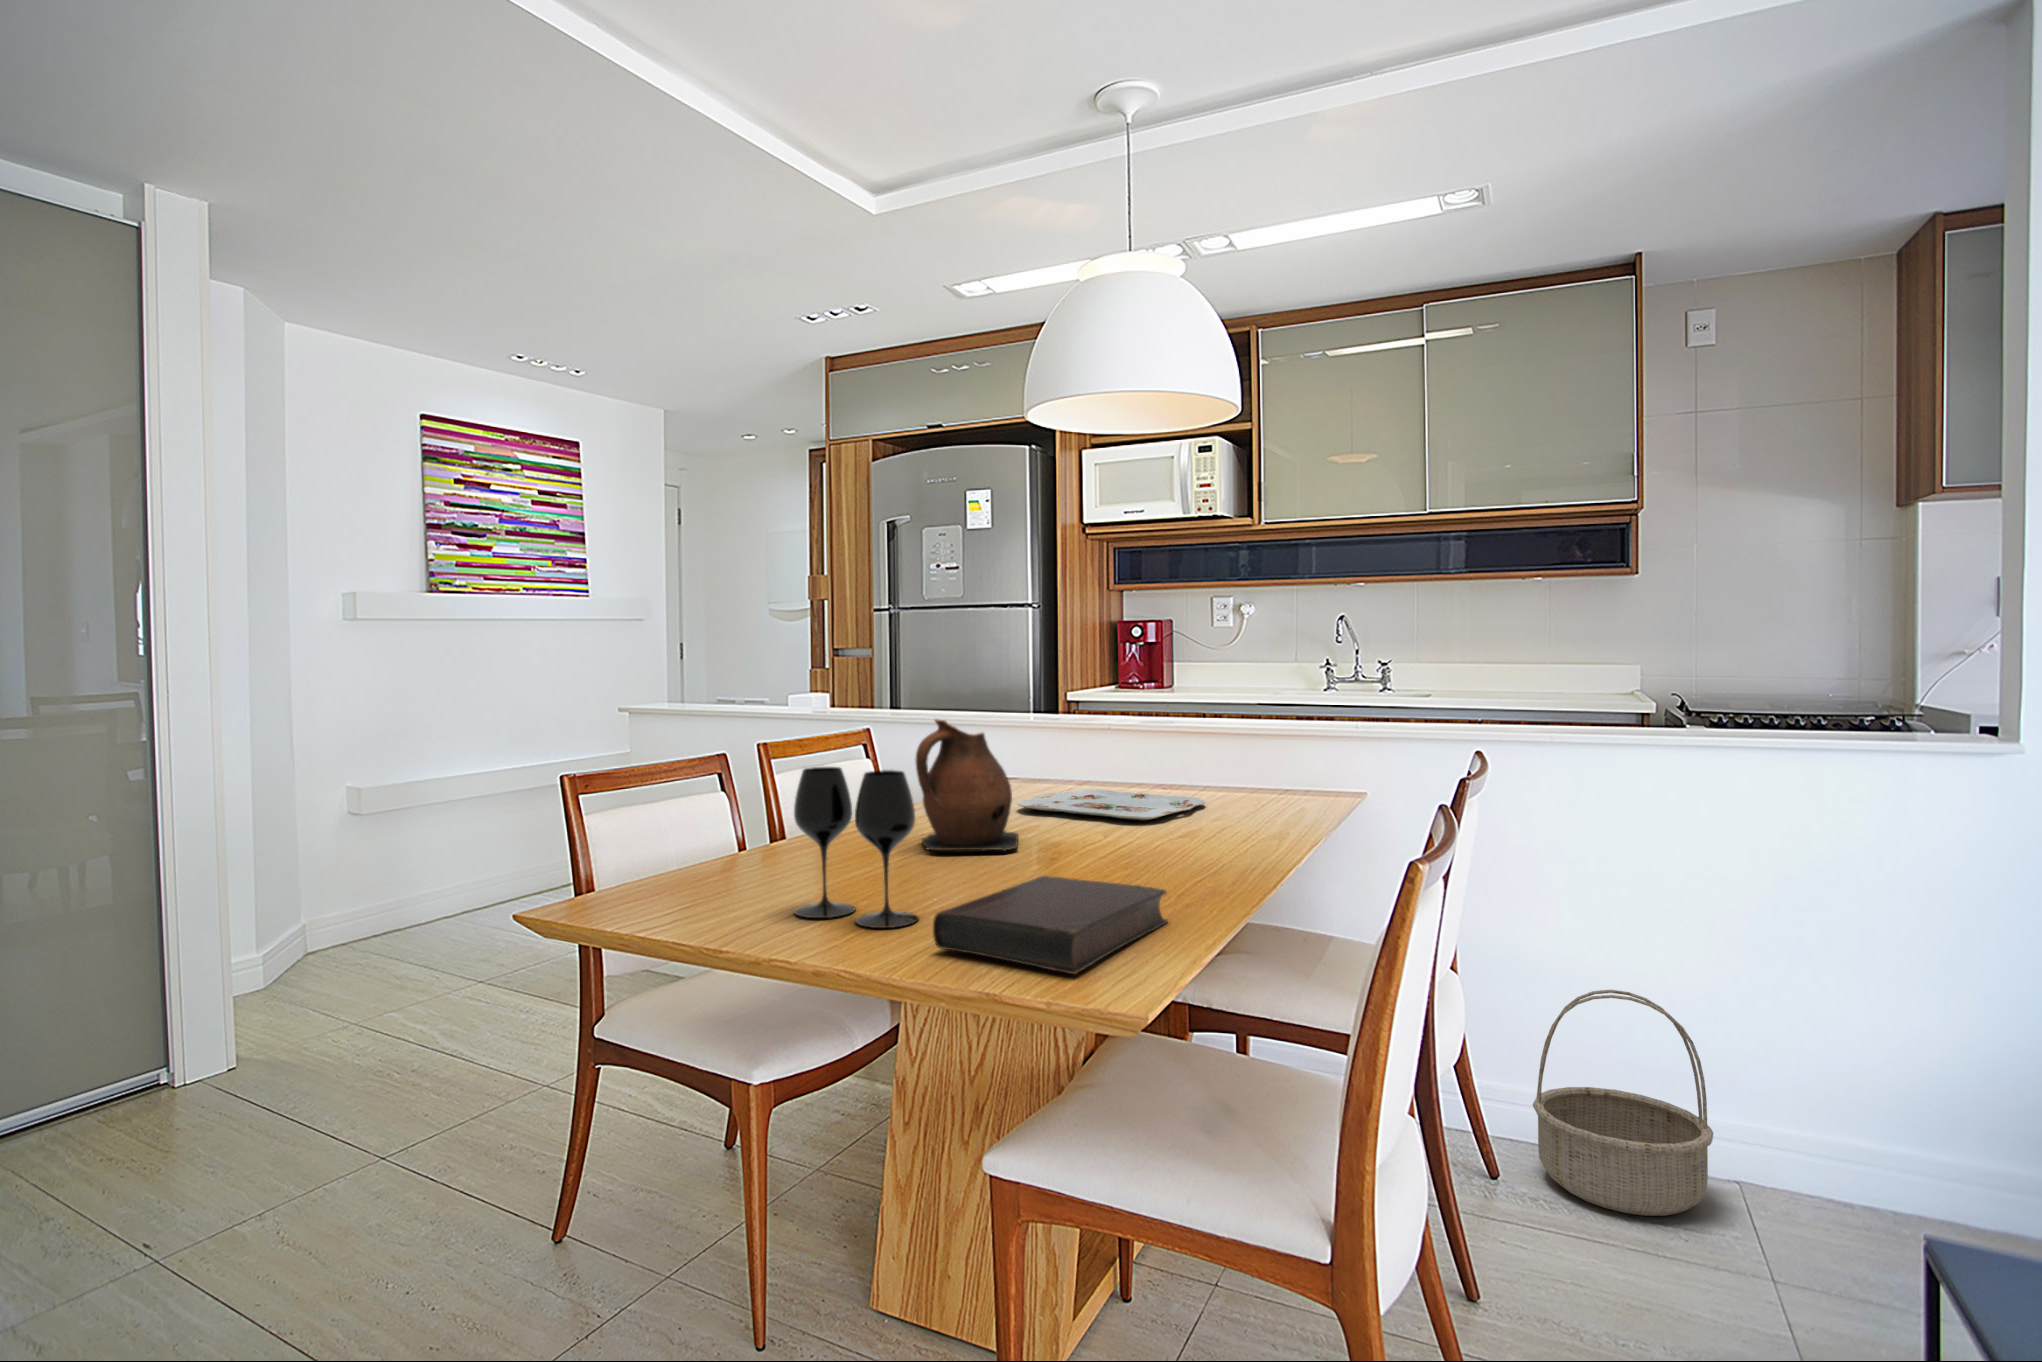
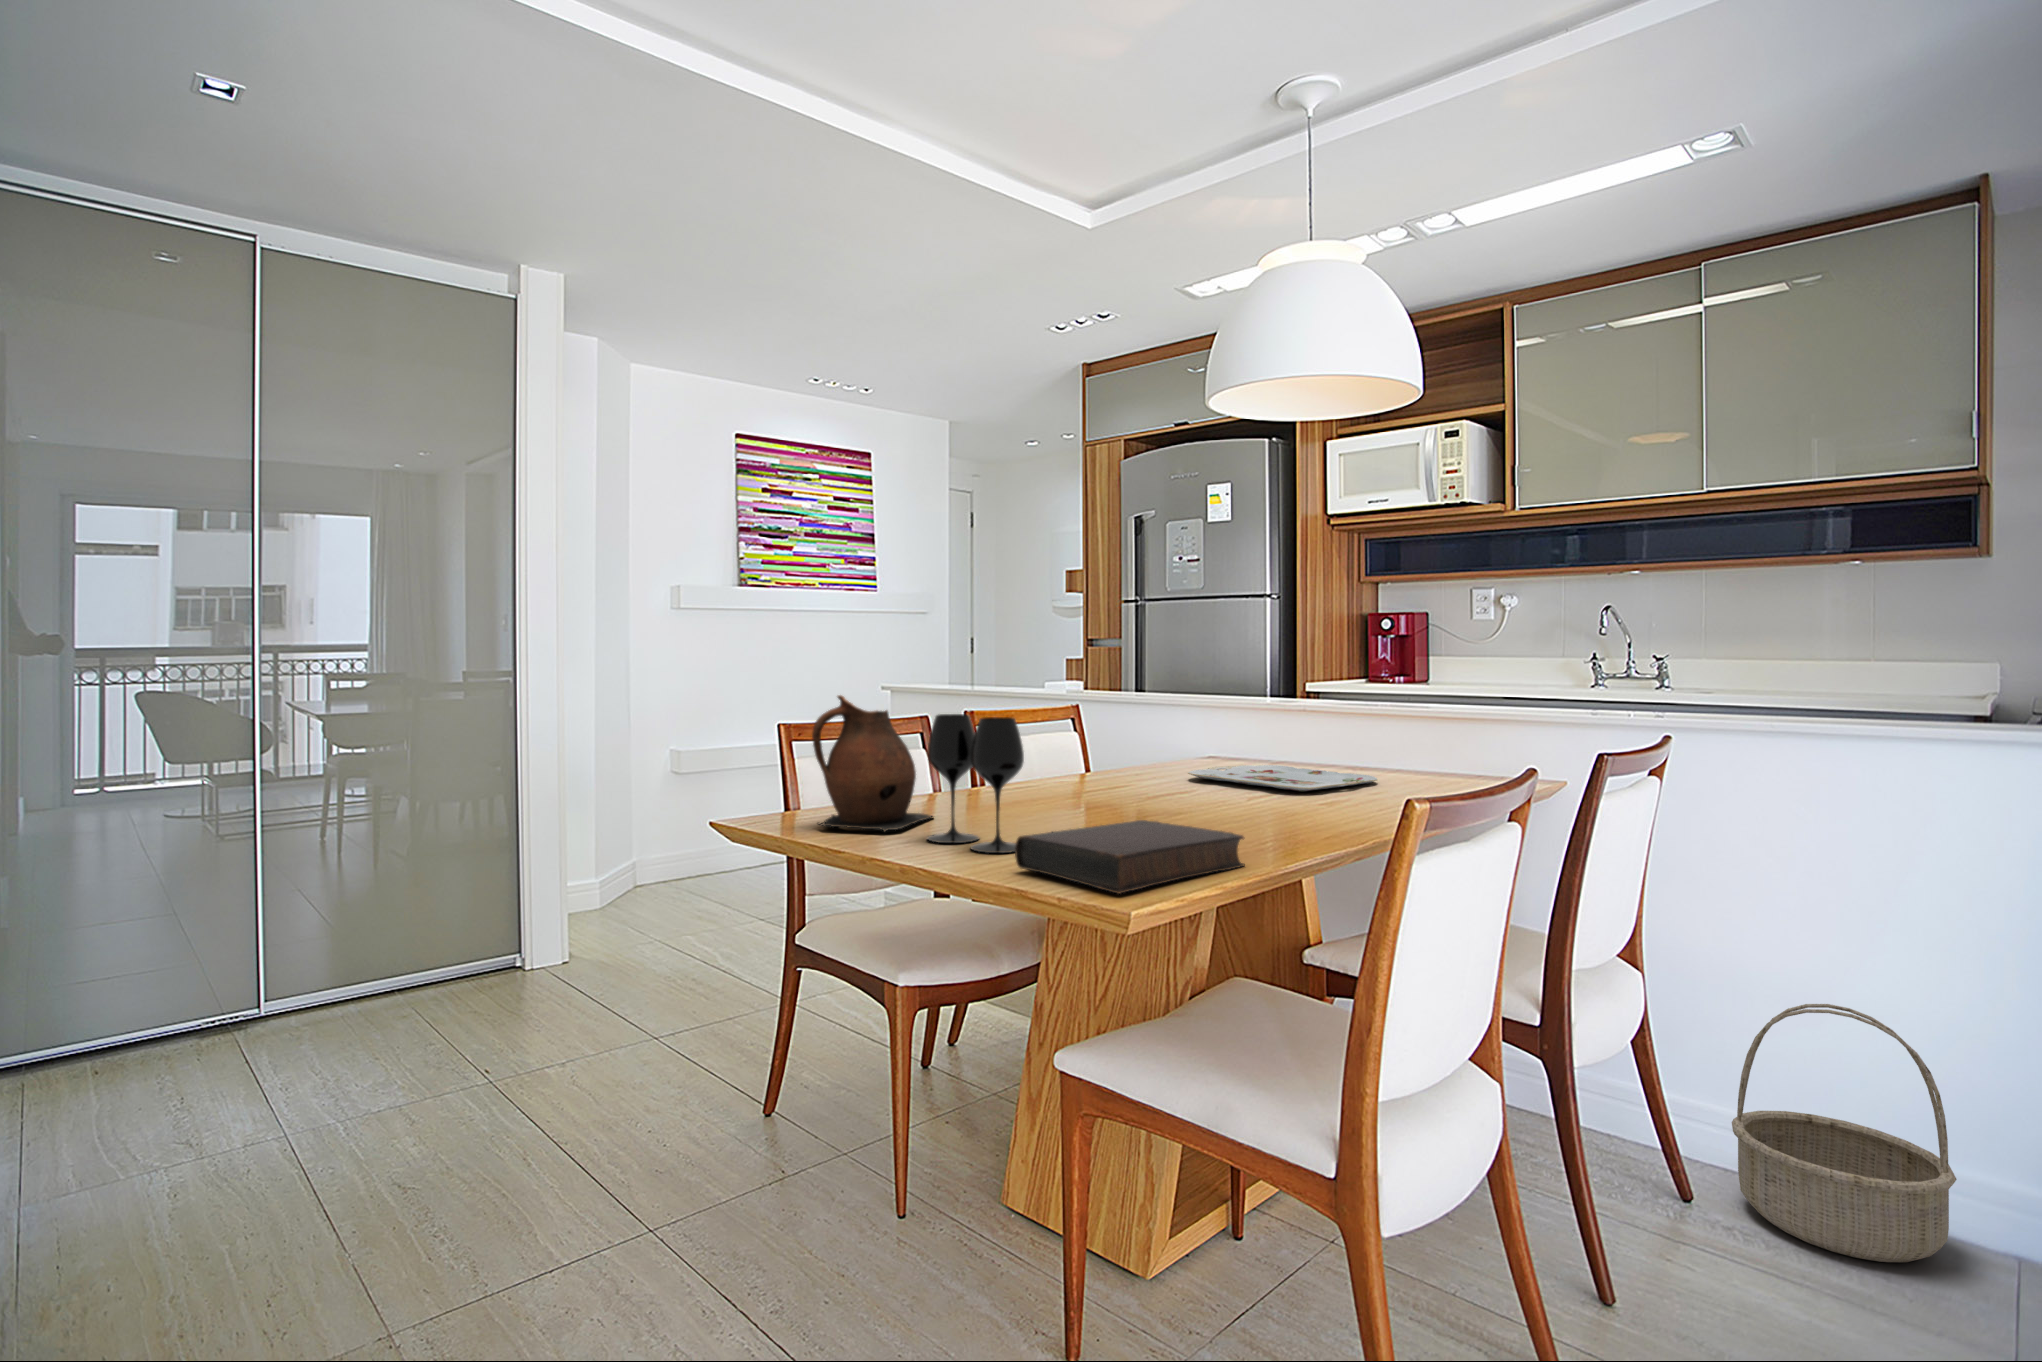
ceramic pitcher: present [916,719,1018,851] -> present [812,695,933,832]

